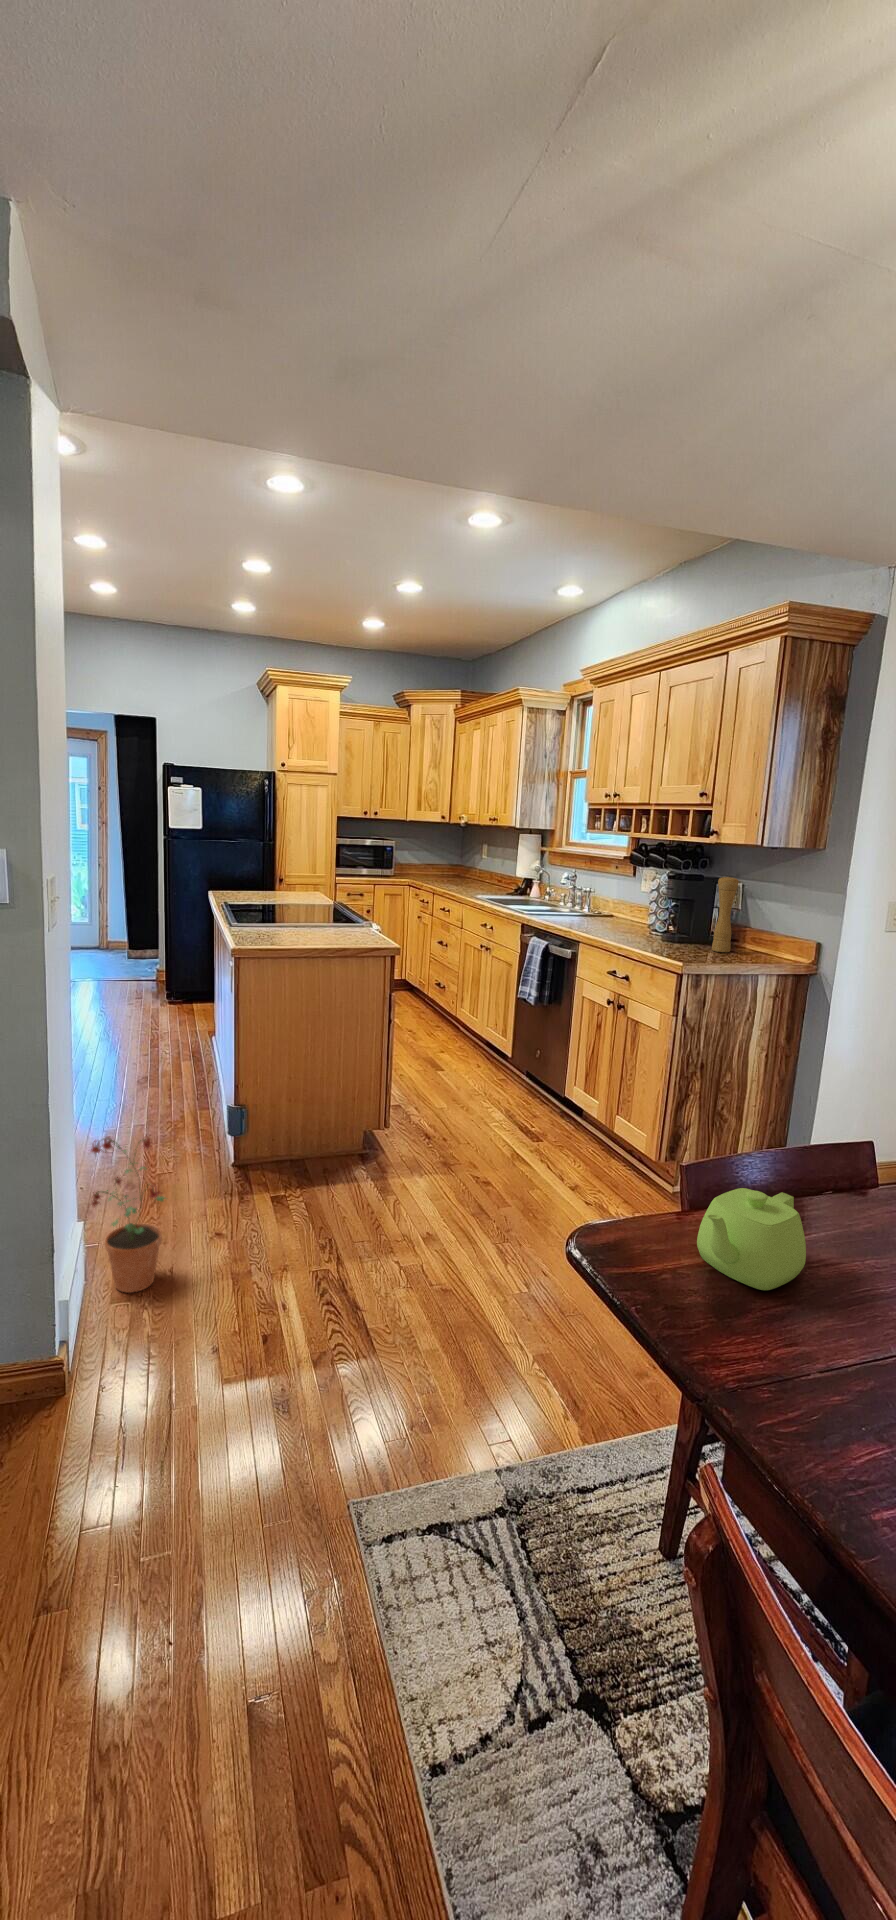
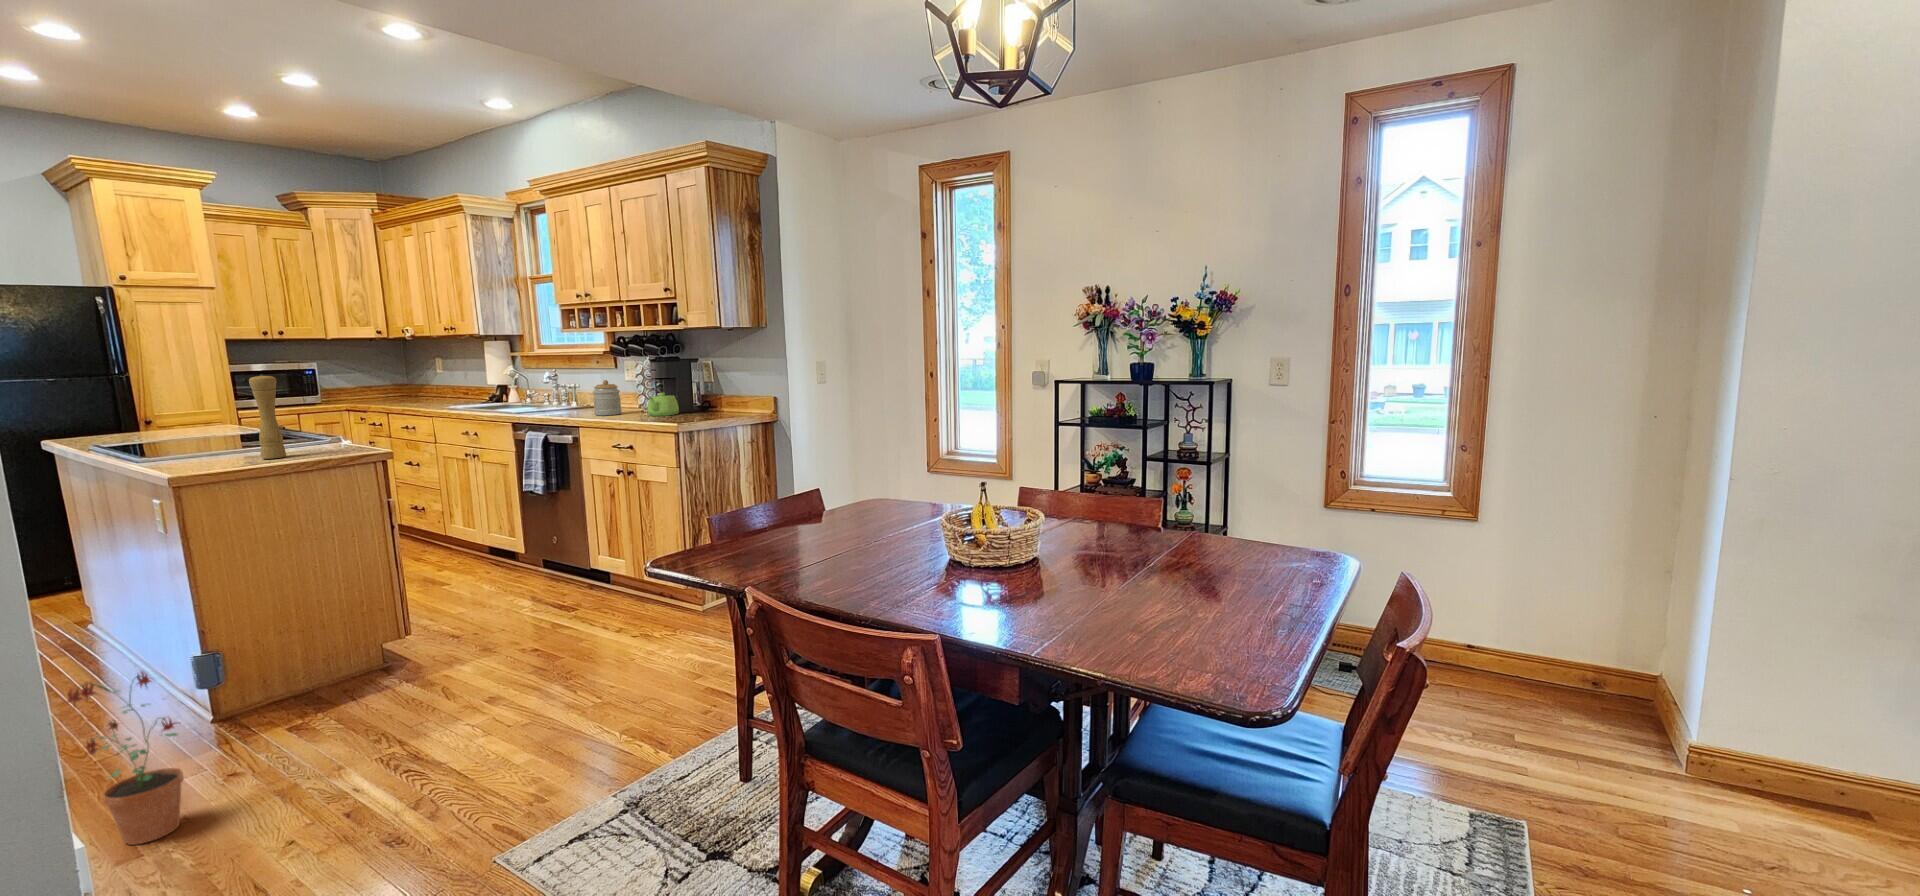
pepper mill: present [712,876,739,952] -> present [249,375,286,459]
jar: none [600,894,631,934] -> present [593,380,622,416]
teapot: present [697,1188,806,1290] -> present [647,393,679,416]

